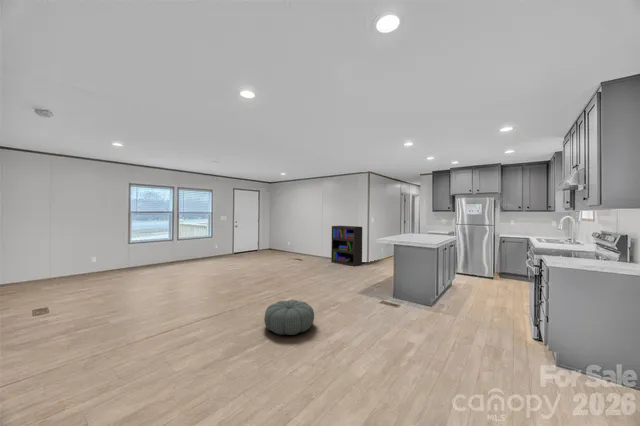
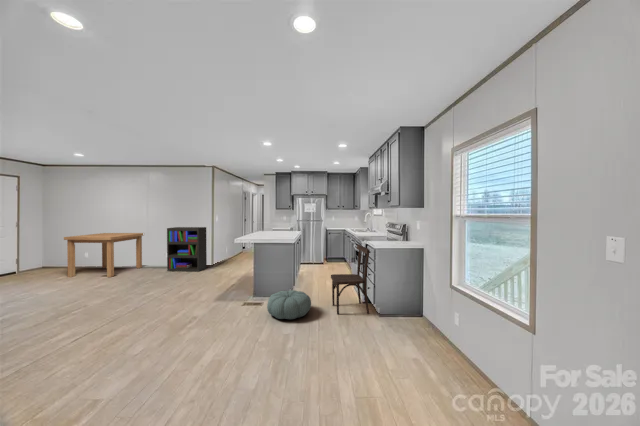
dining table: none [271,228,318,261] -> present [64,233,143,277]
dining chair: none [482,257,542,354] -> present [331,244,370,314]
pouf: present [264,300,314,335] -> present [267,290,311,319]

